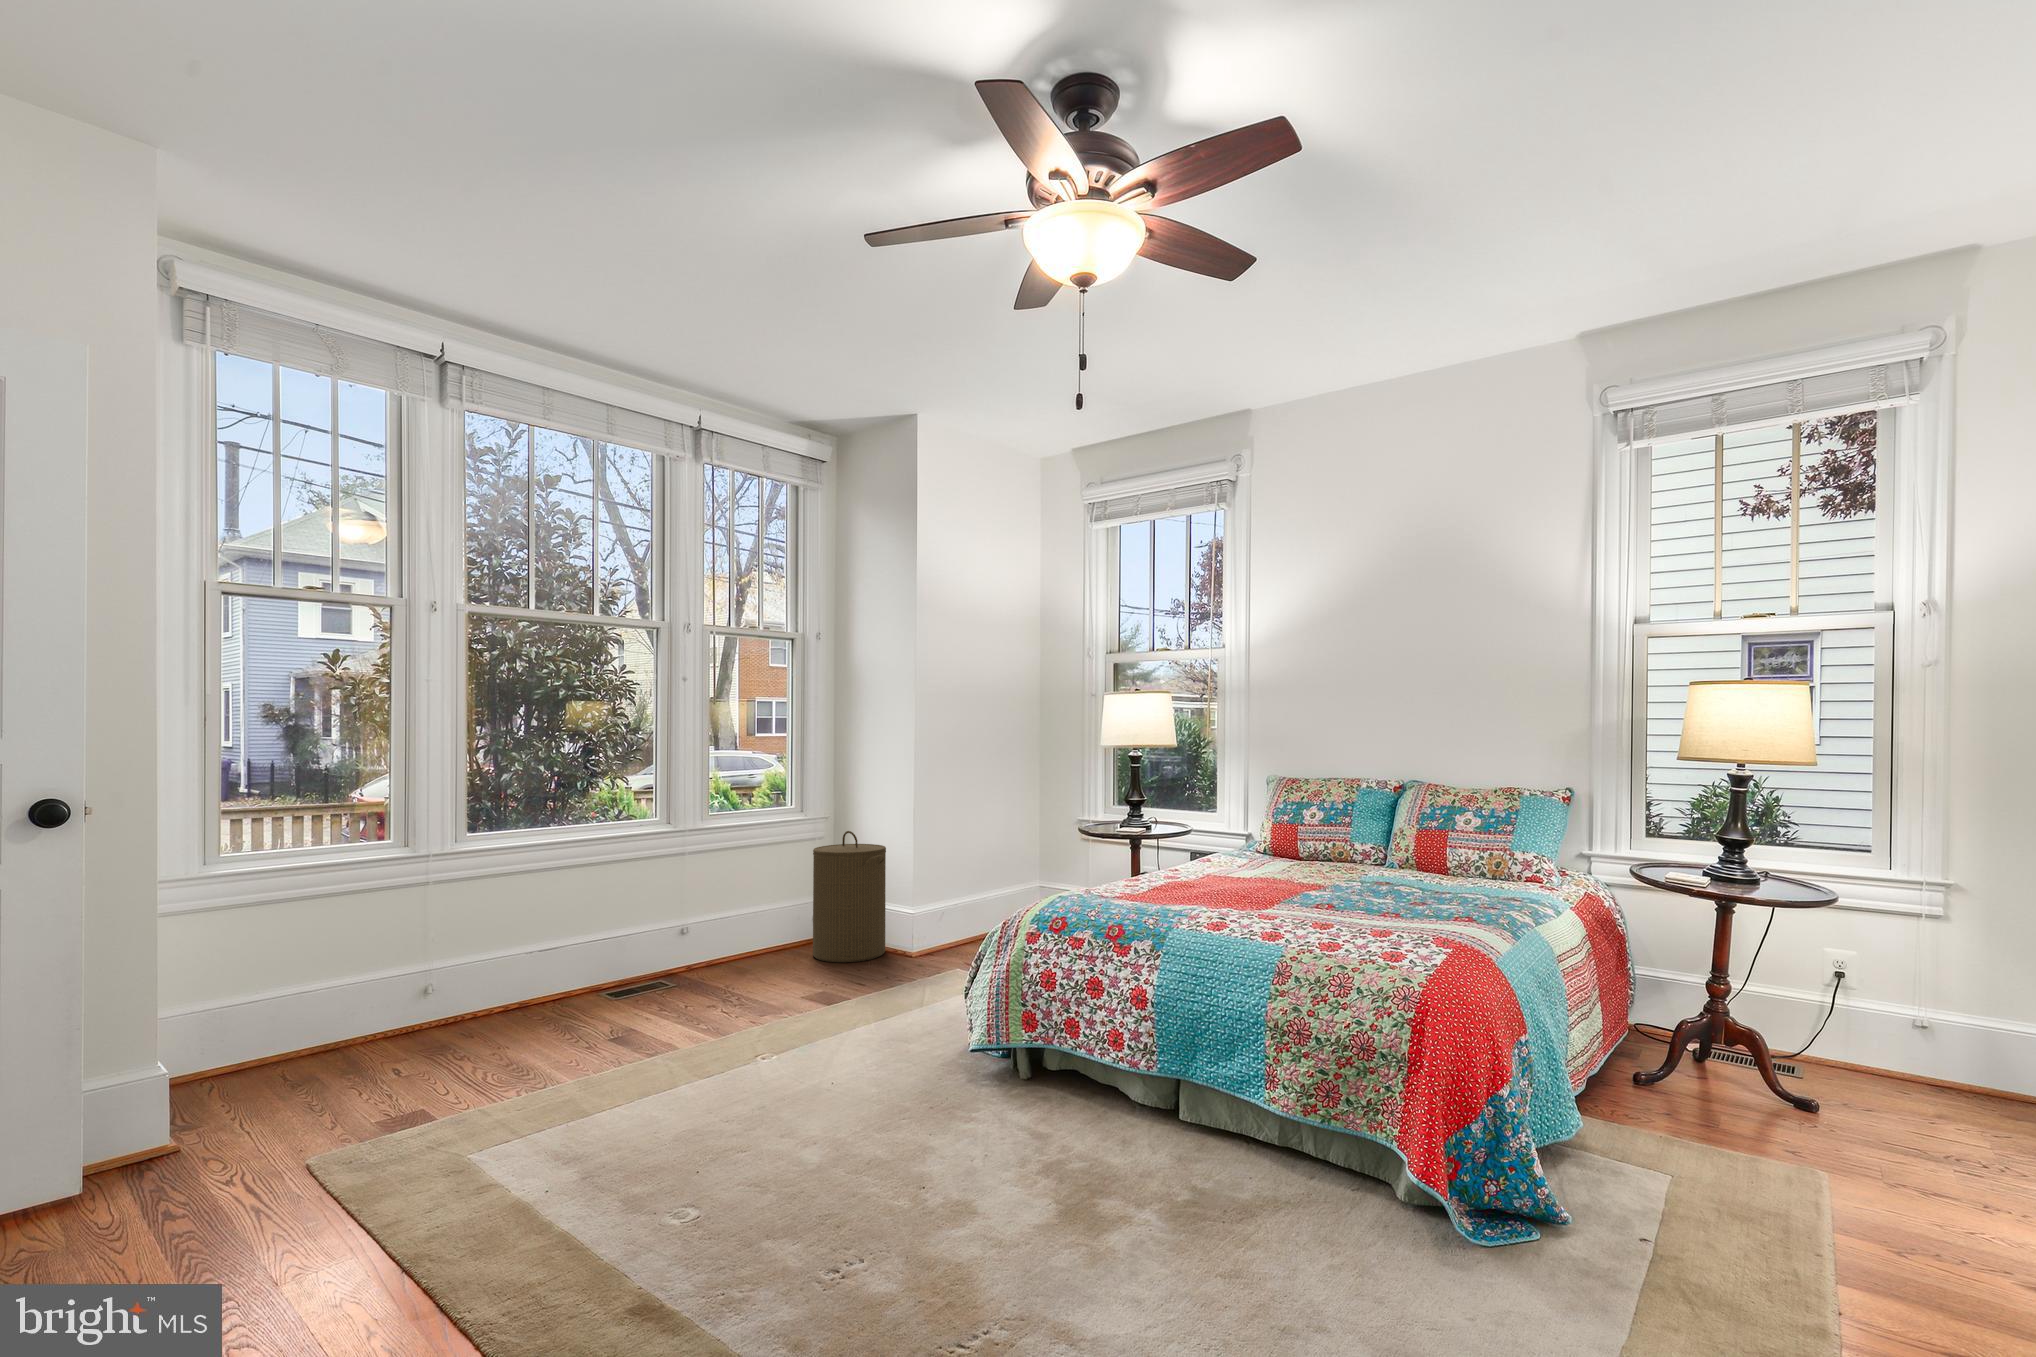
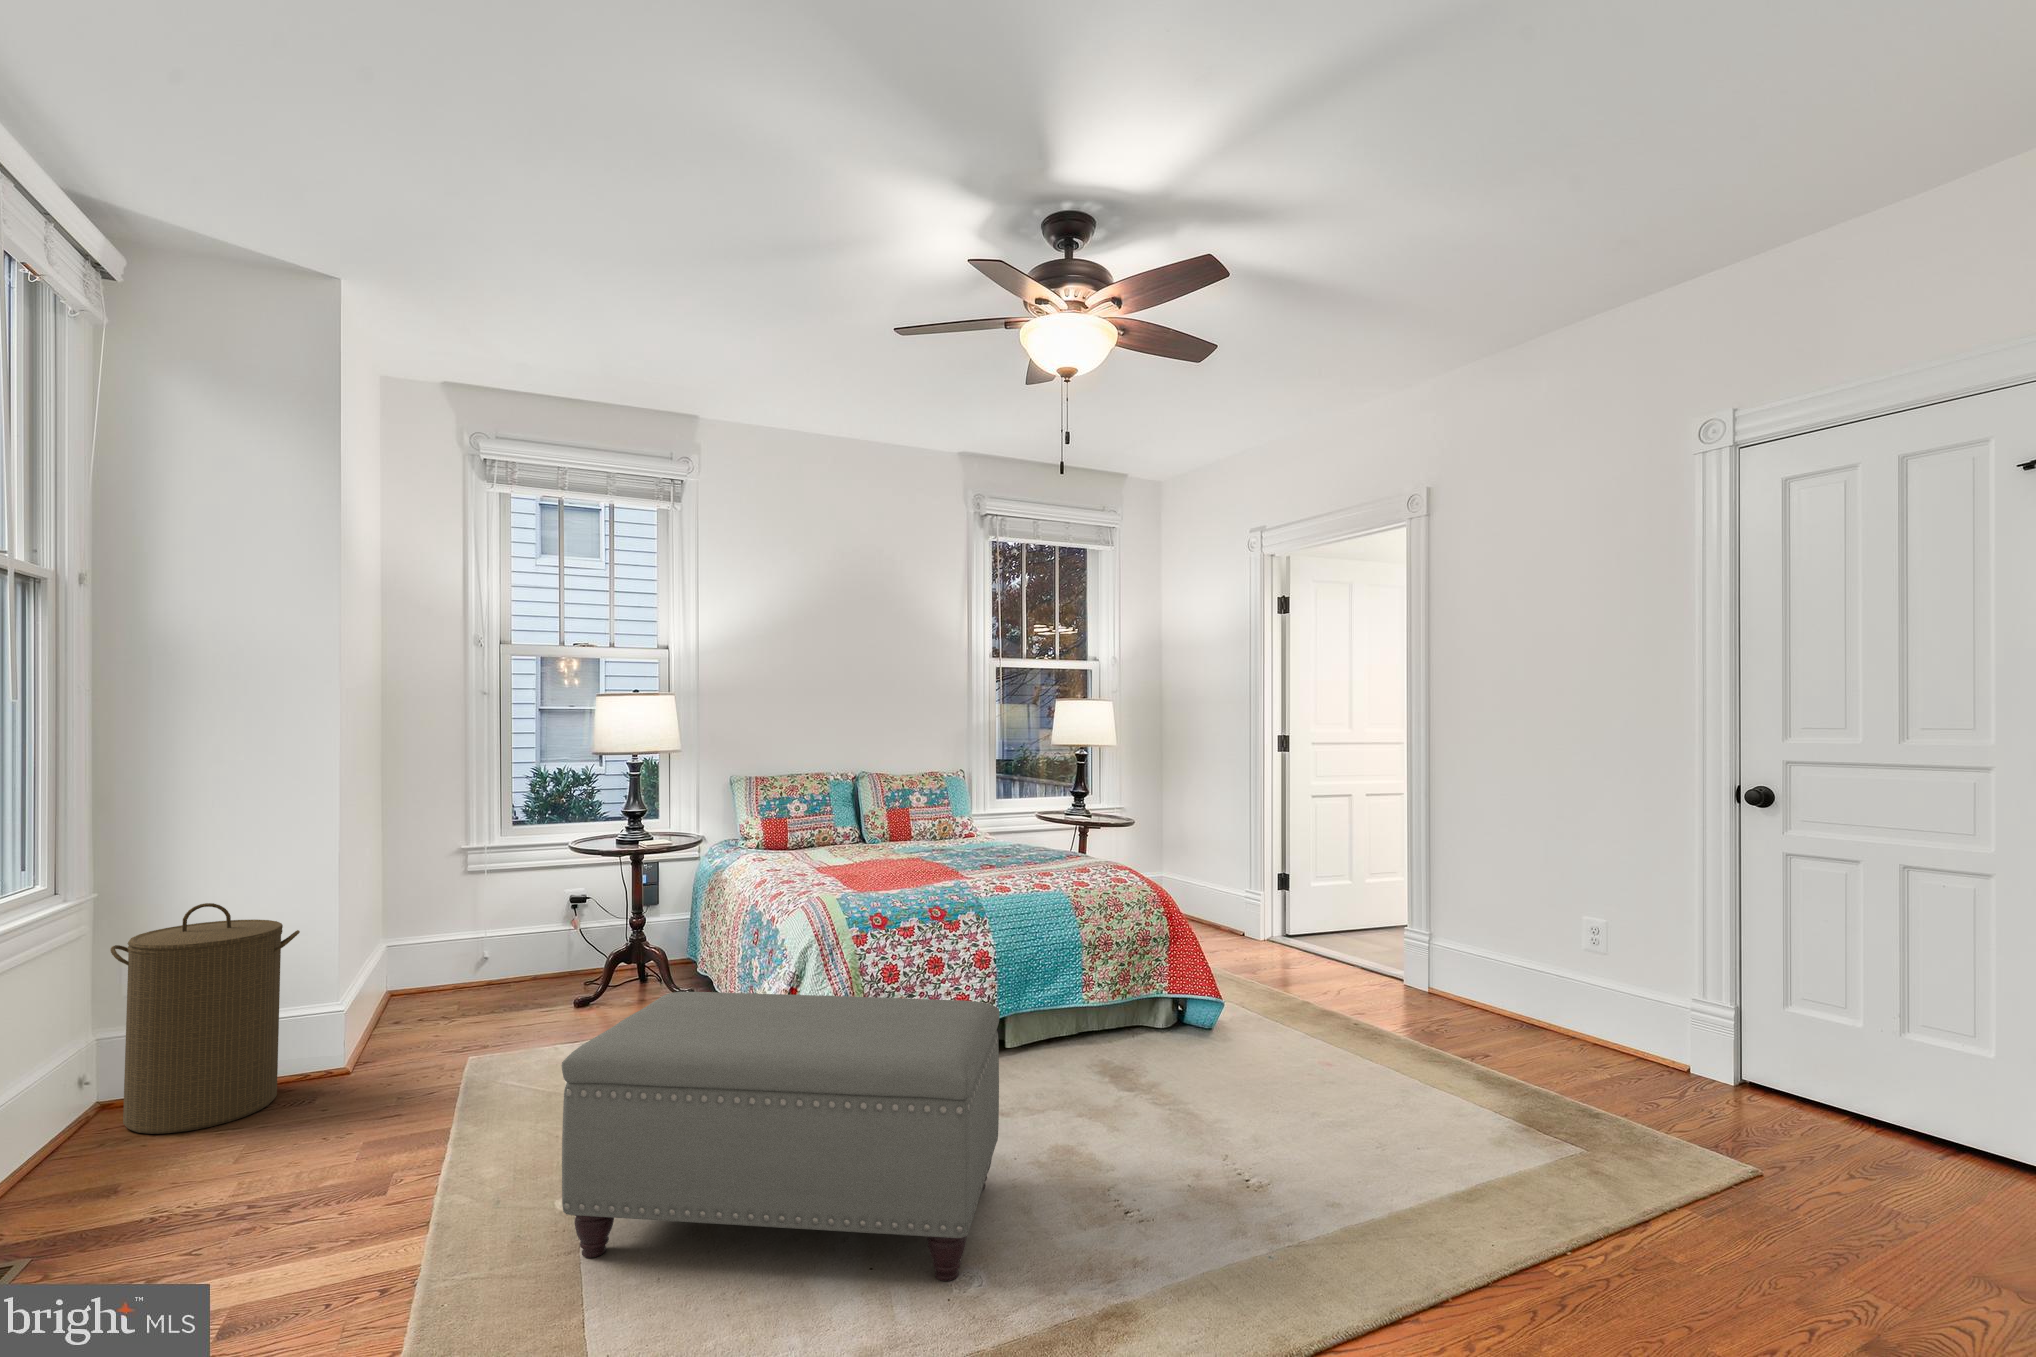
ottoman: none [613,928,834,1204] -> present [562,992,999,1281]

